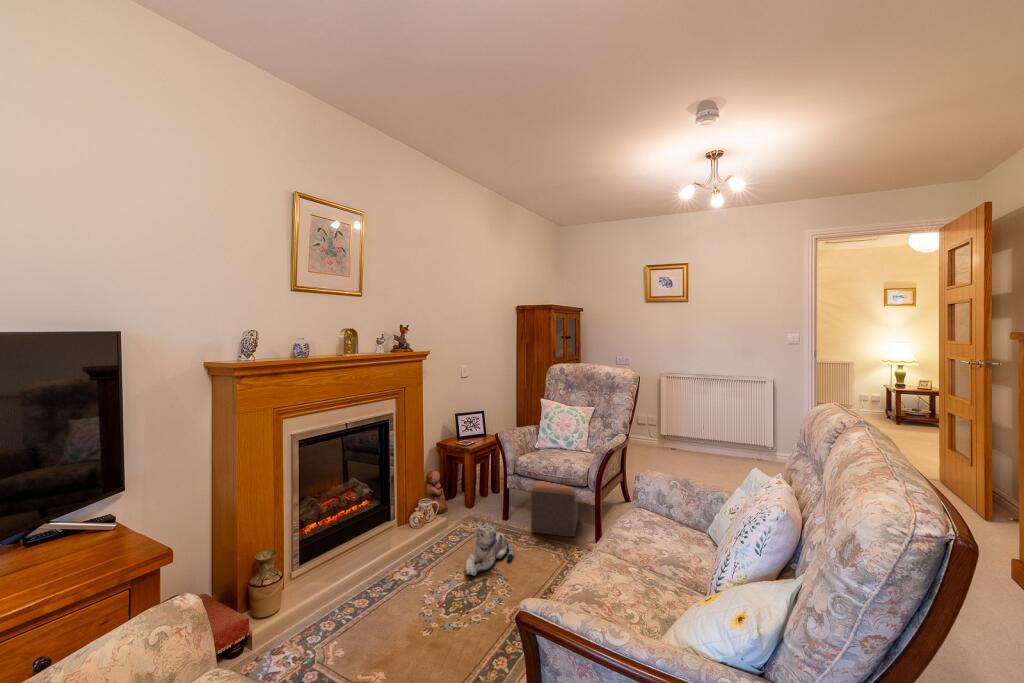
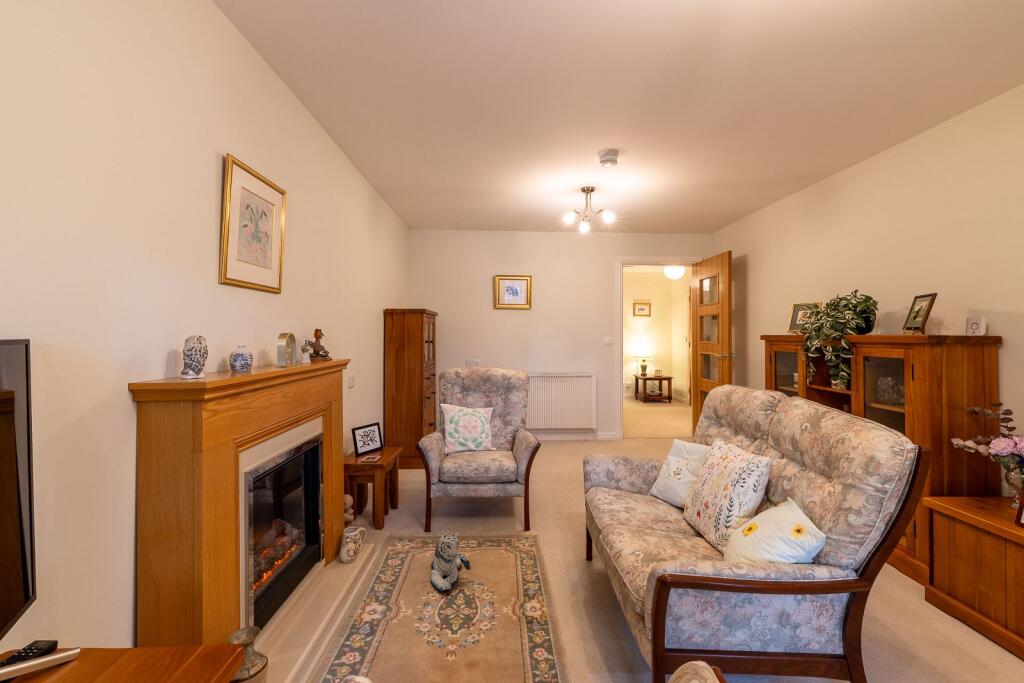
footstool: present [531,481,578,537] -> none [457,476,505,537]

